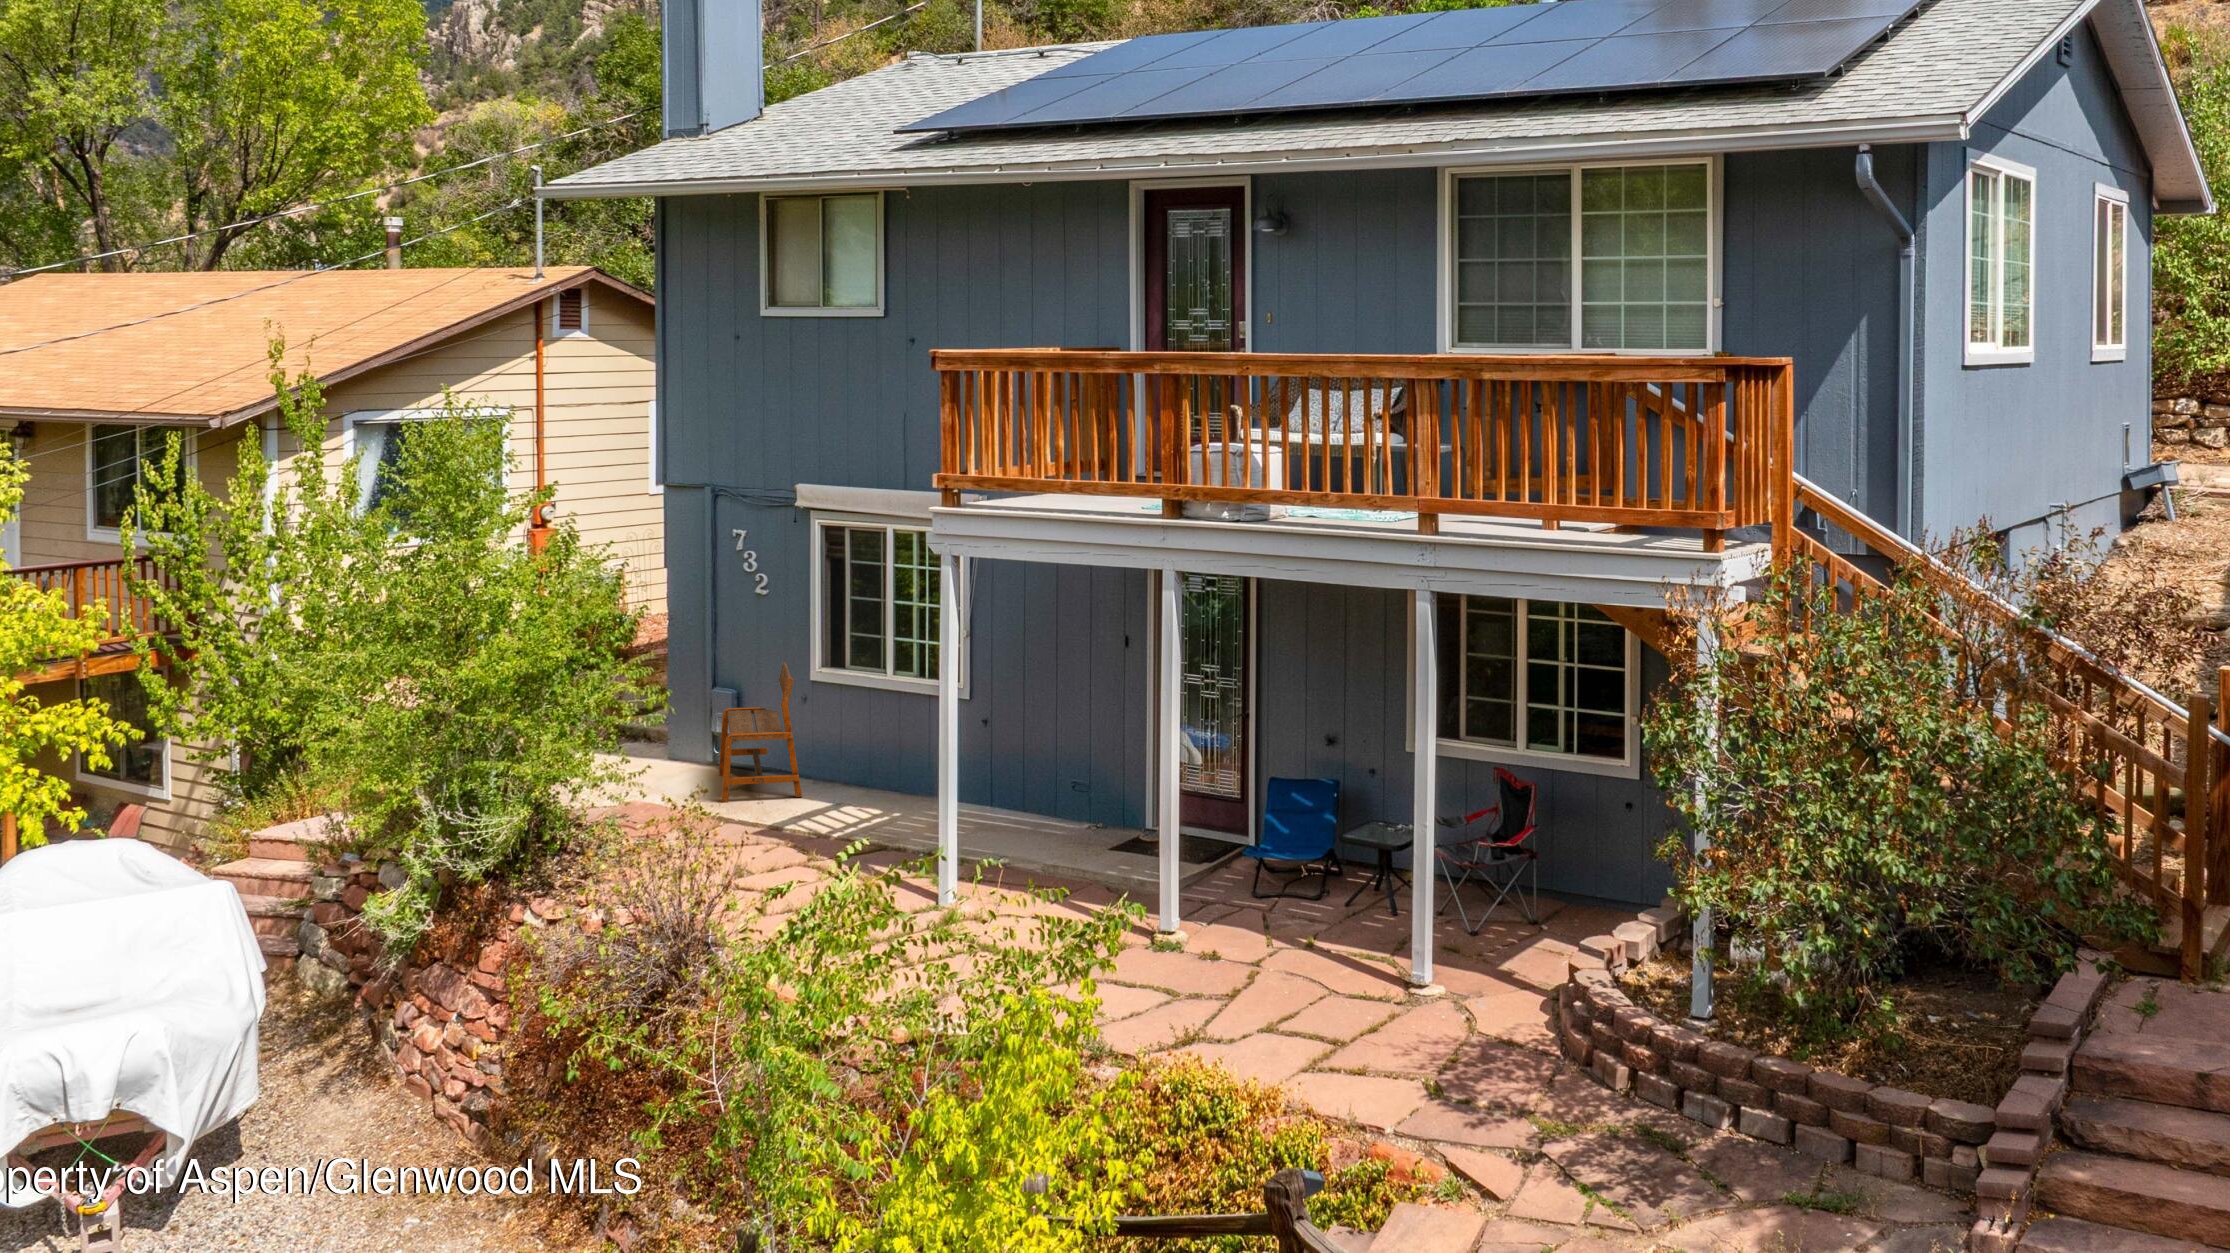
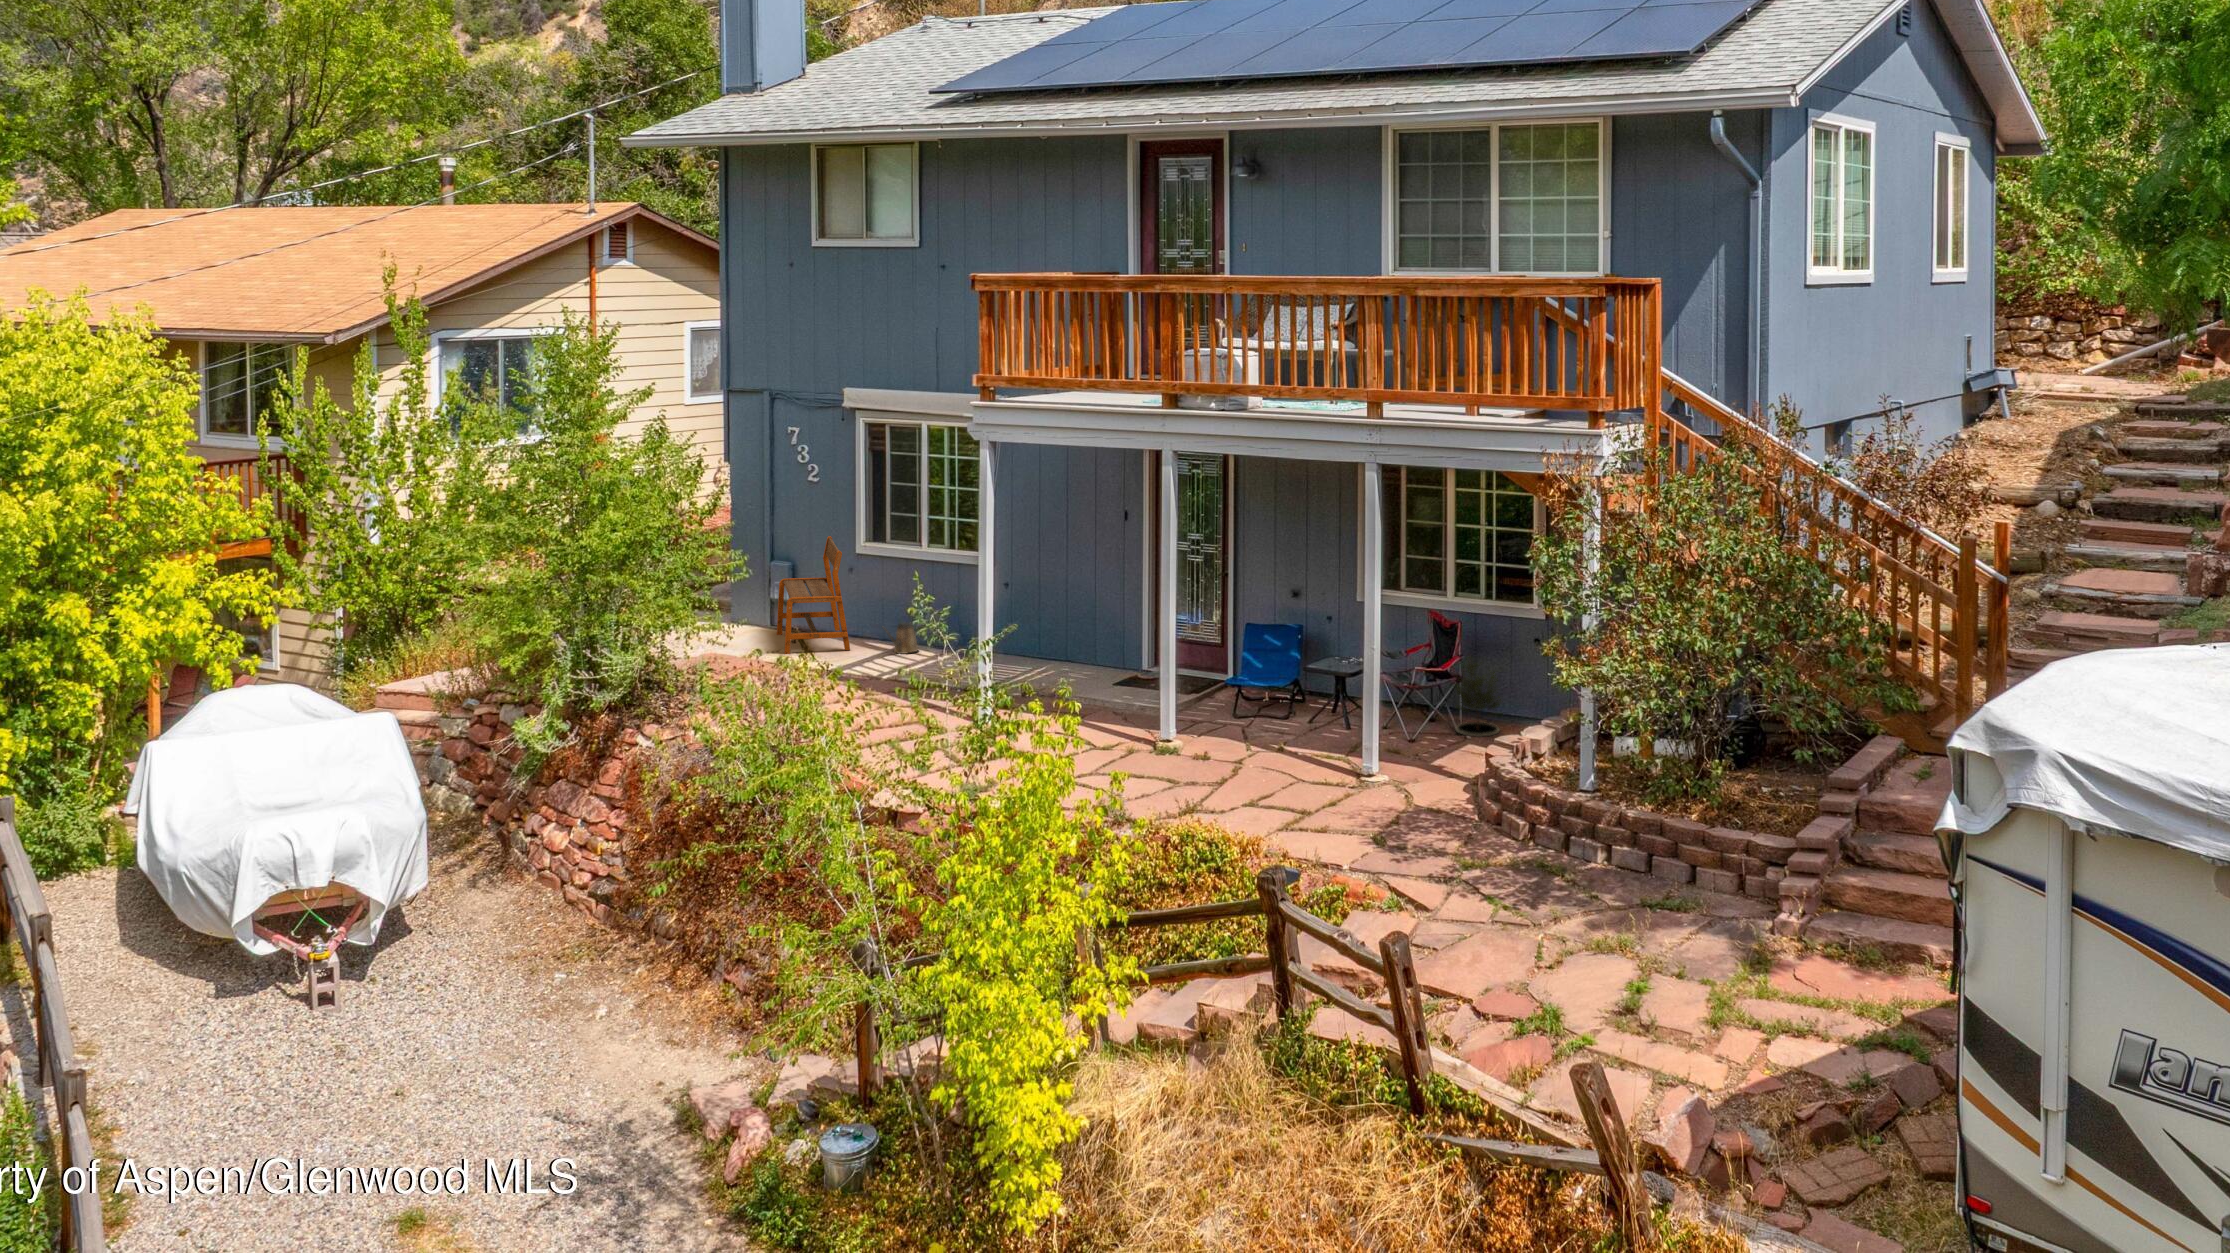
watering can: none [838,763,885,802] -> present [884,622,919,654]
potted tree: none [1525,818,1588,924] -> present [1456,657,1501,737]

